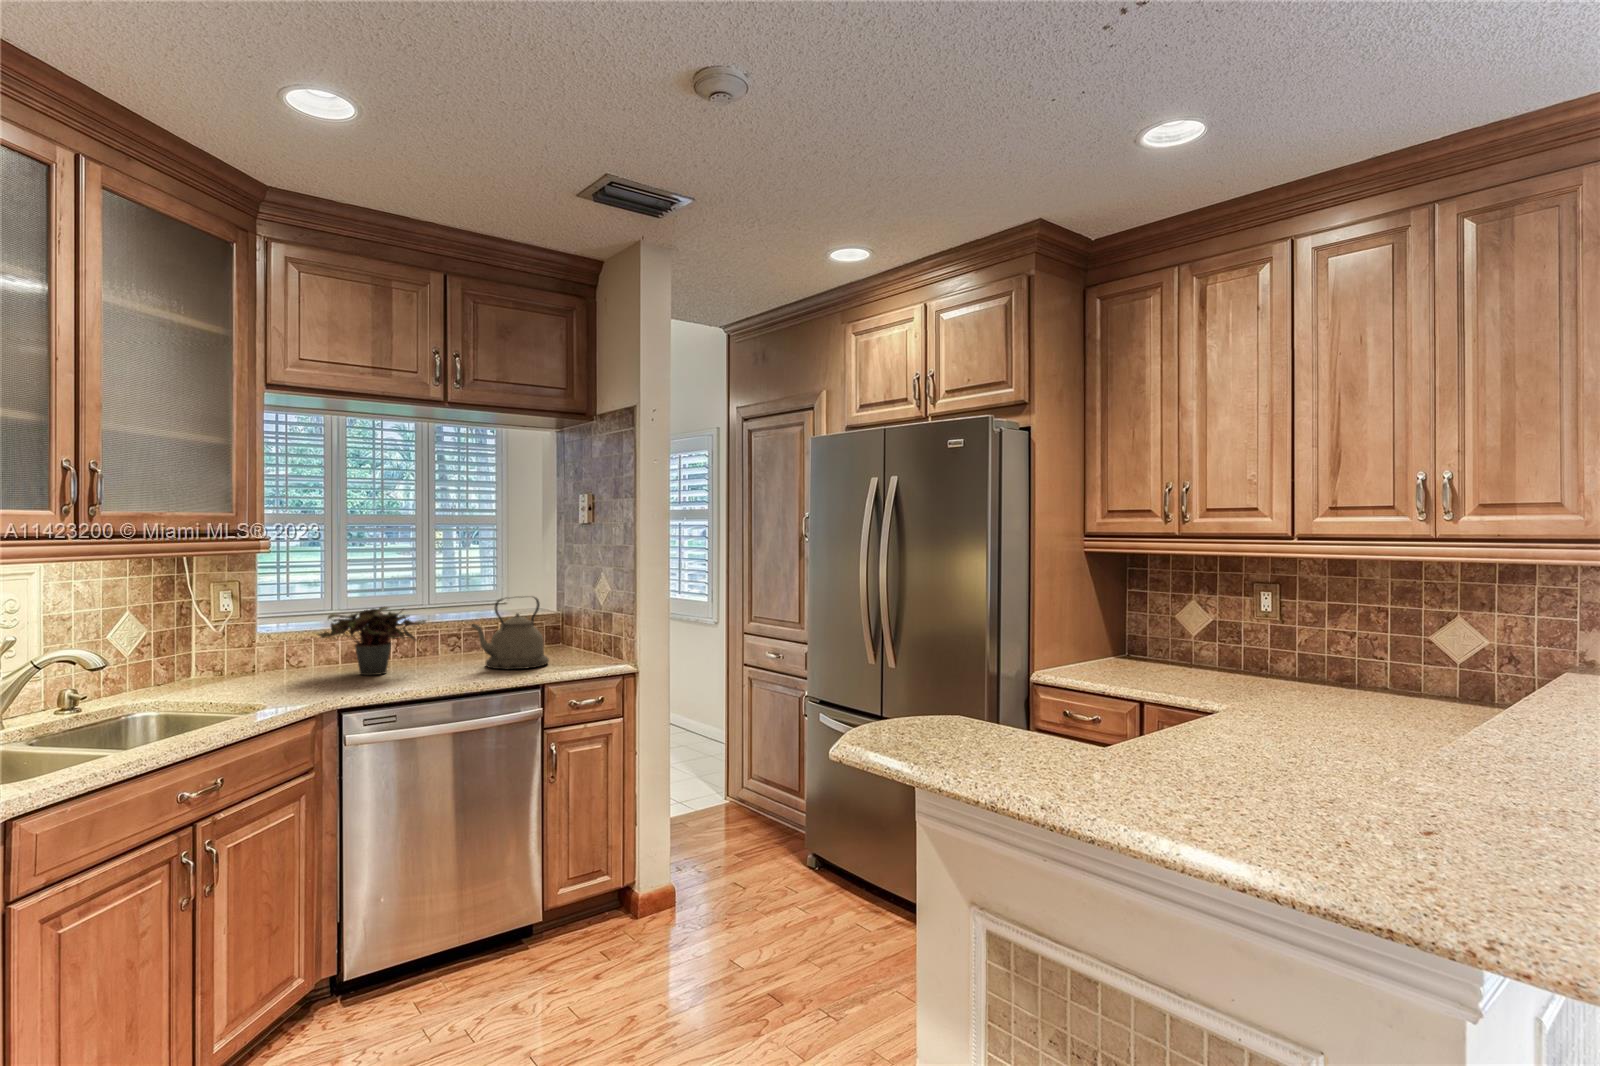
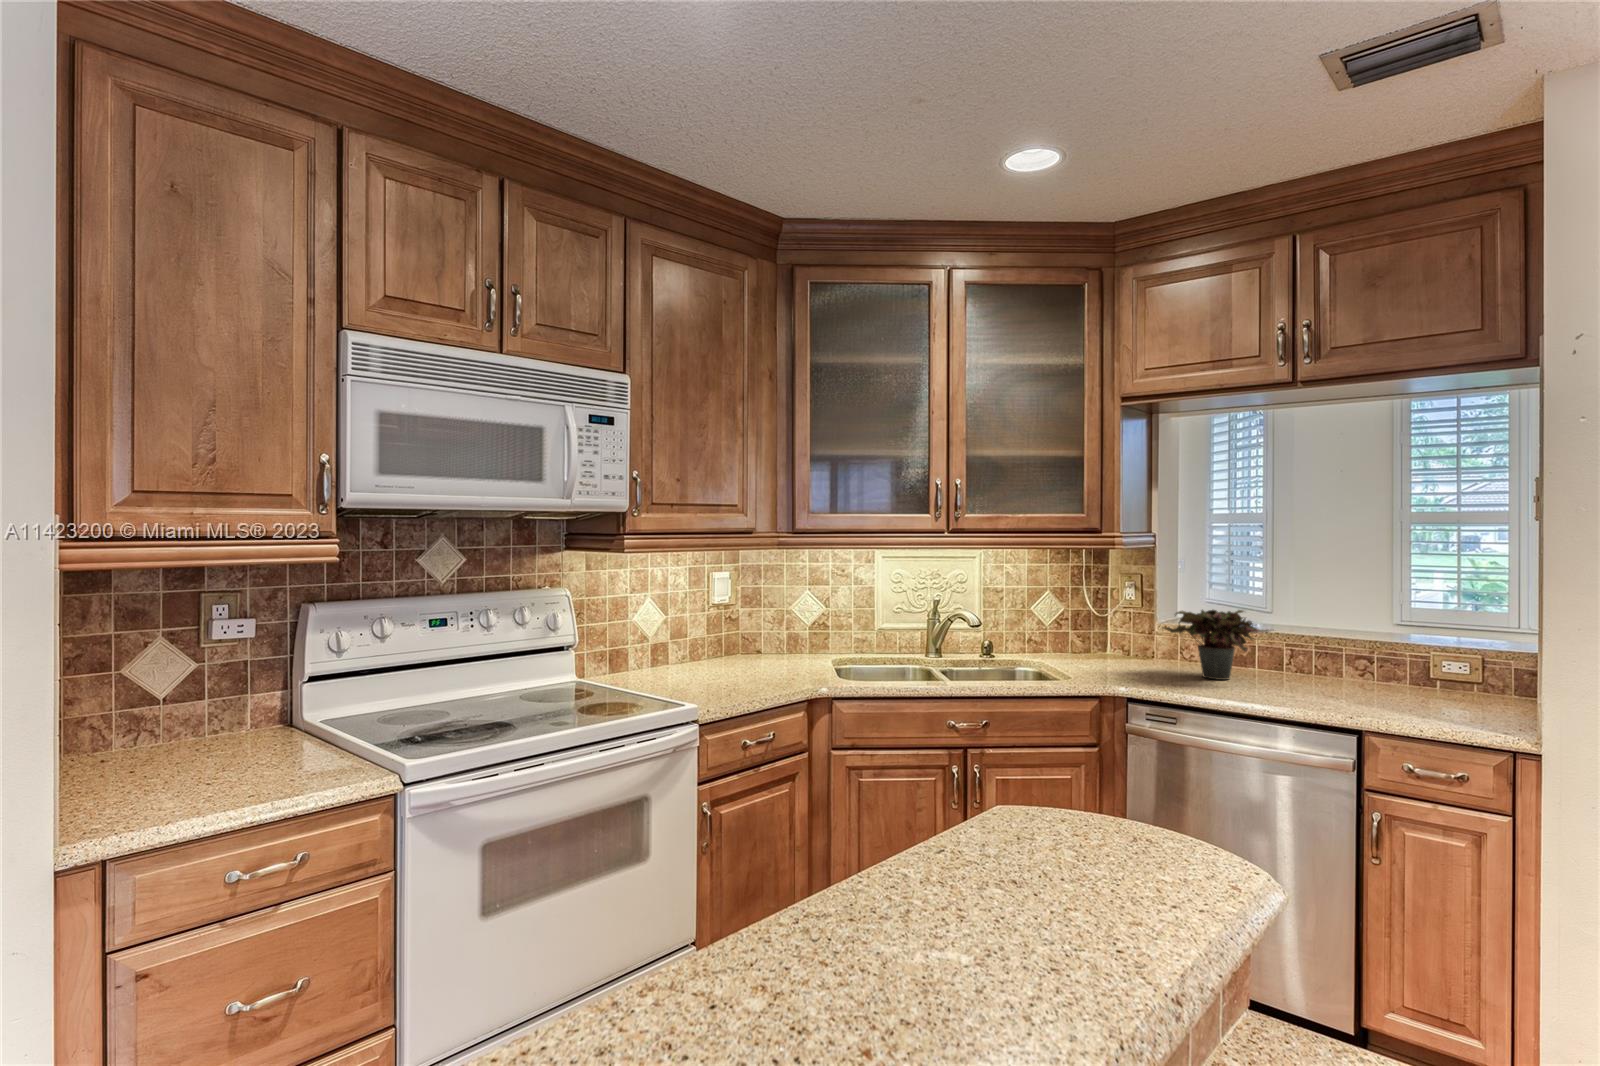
kettle: present [472,597,549,669] -> none [1298,614,1421,711]

